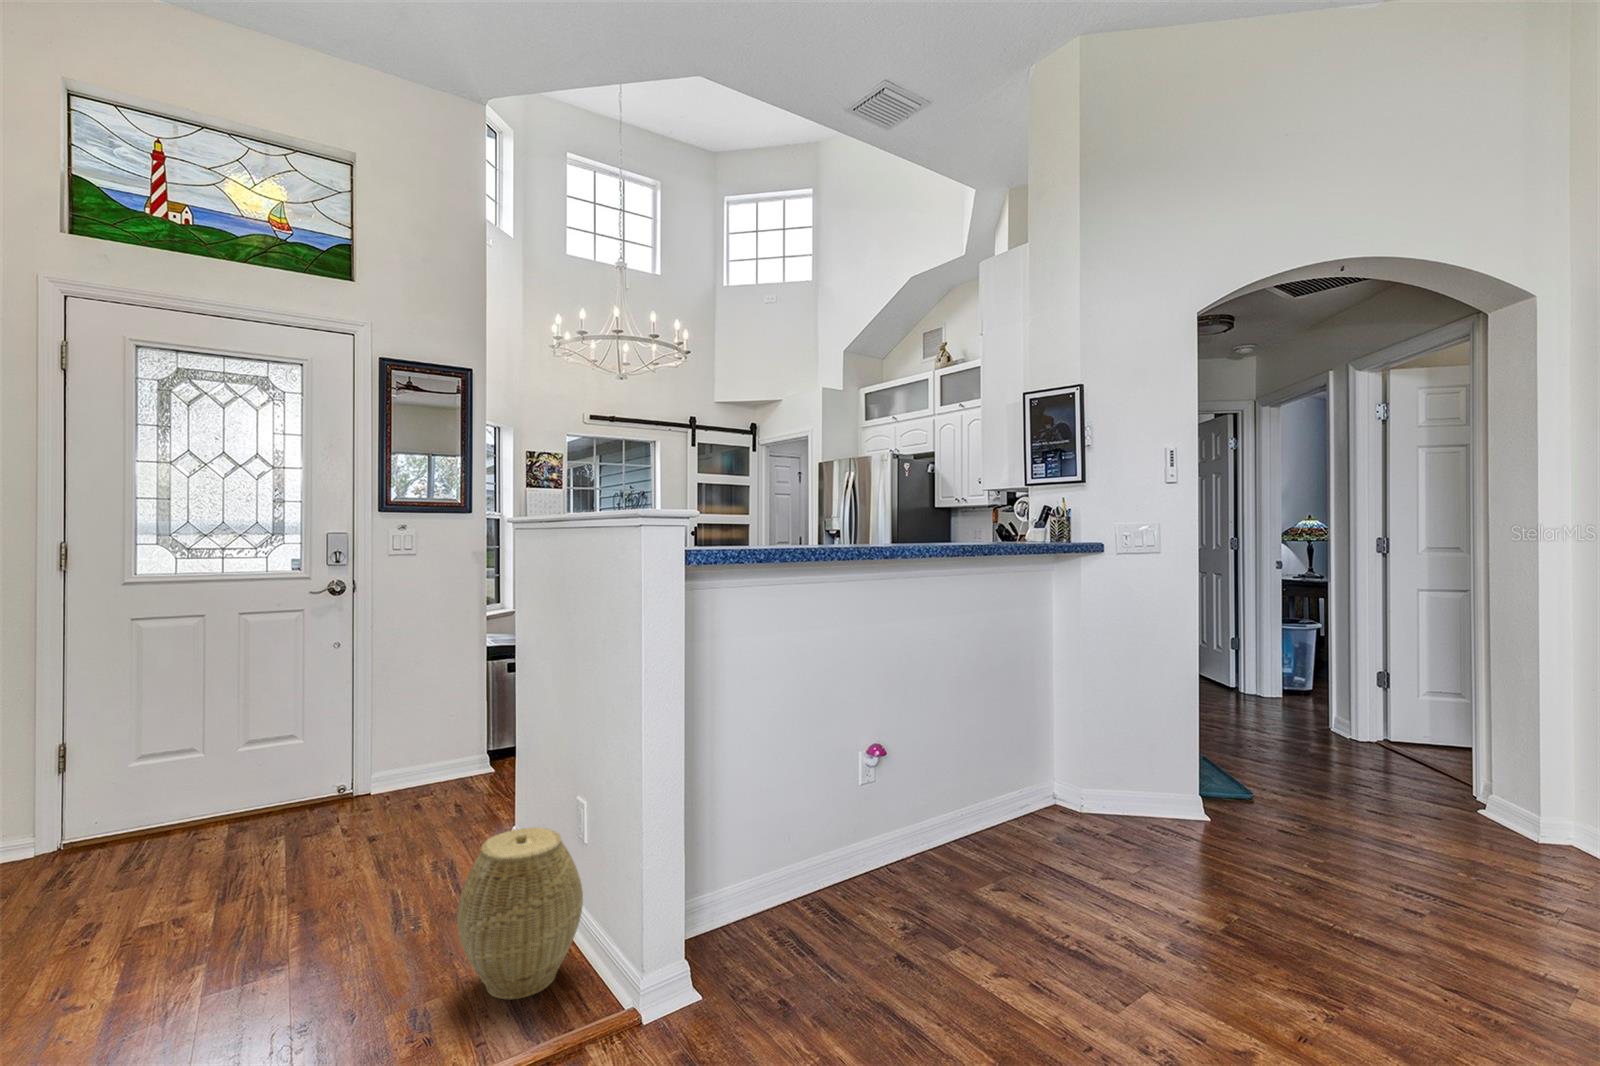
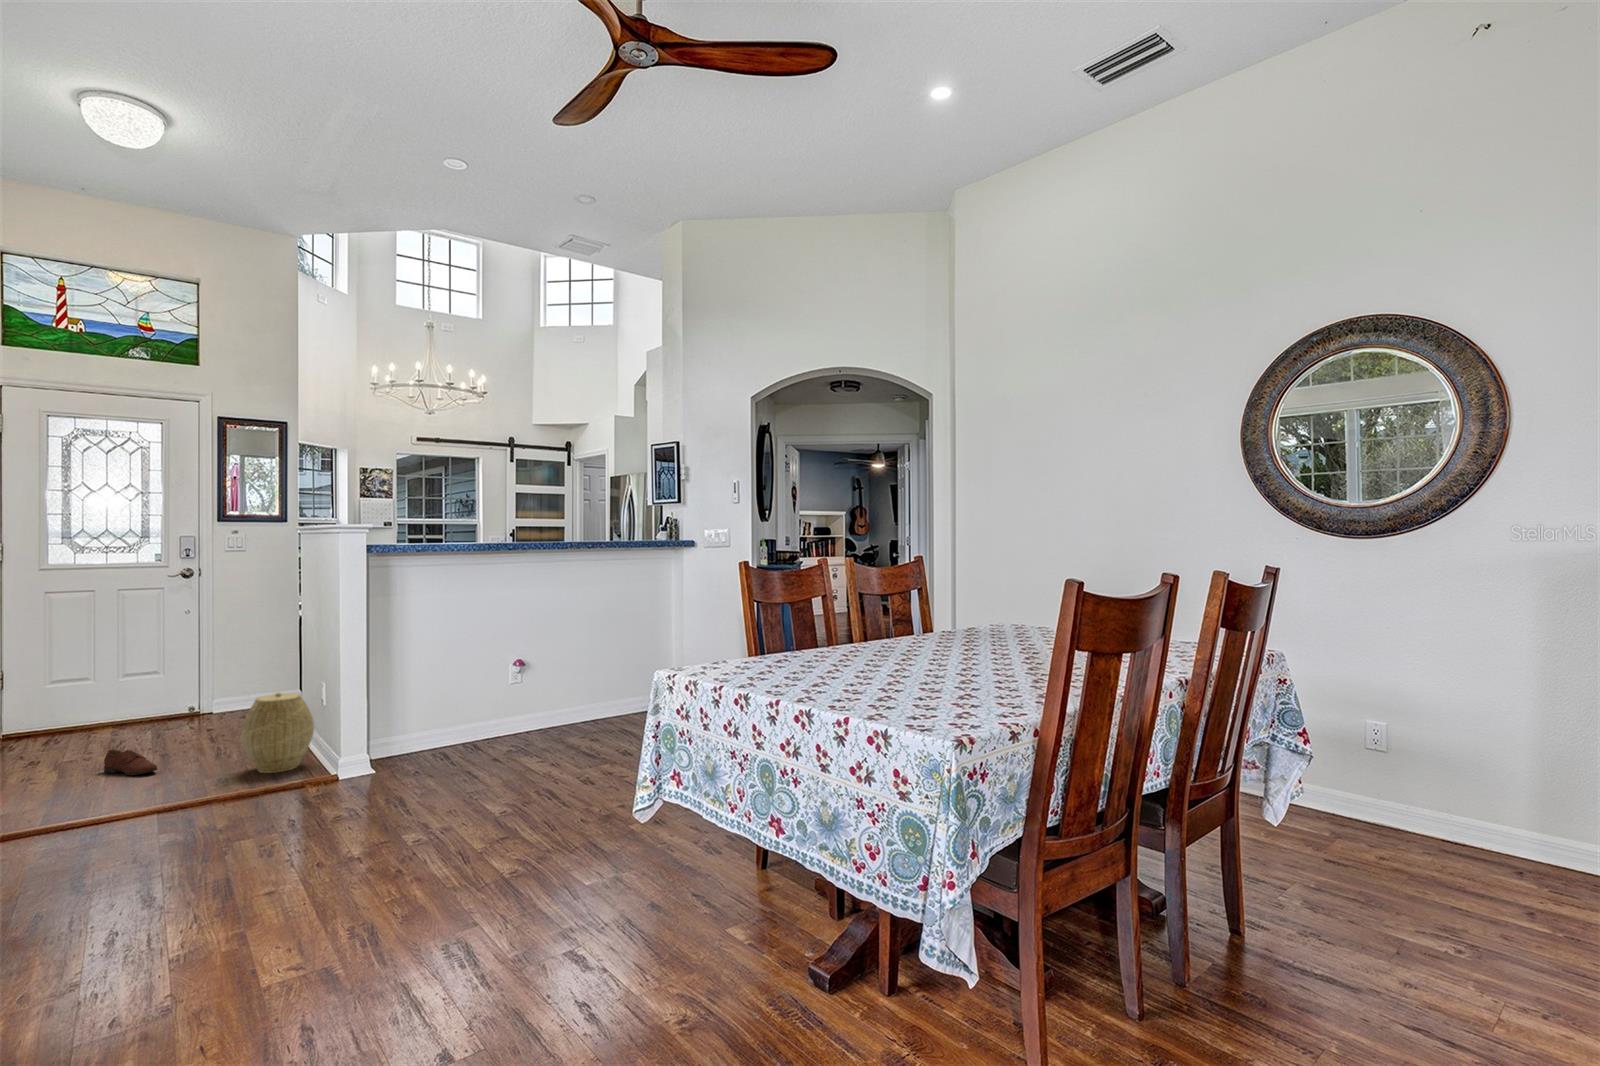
shoe: none [205,934,301,998] -> present [104,749,158,775]

